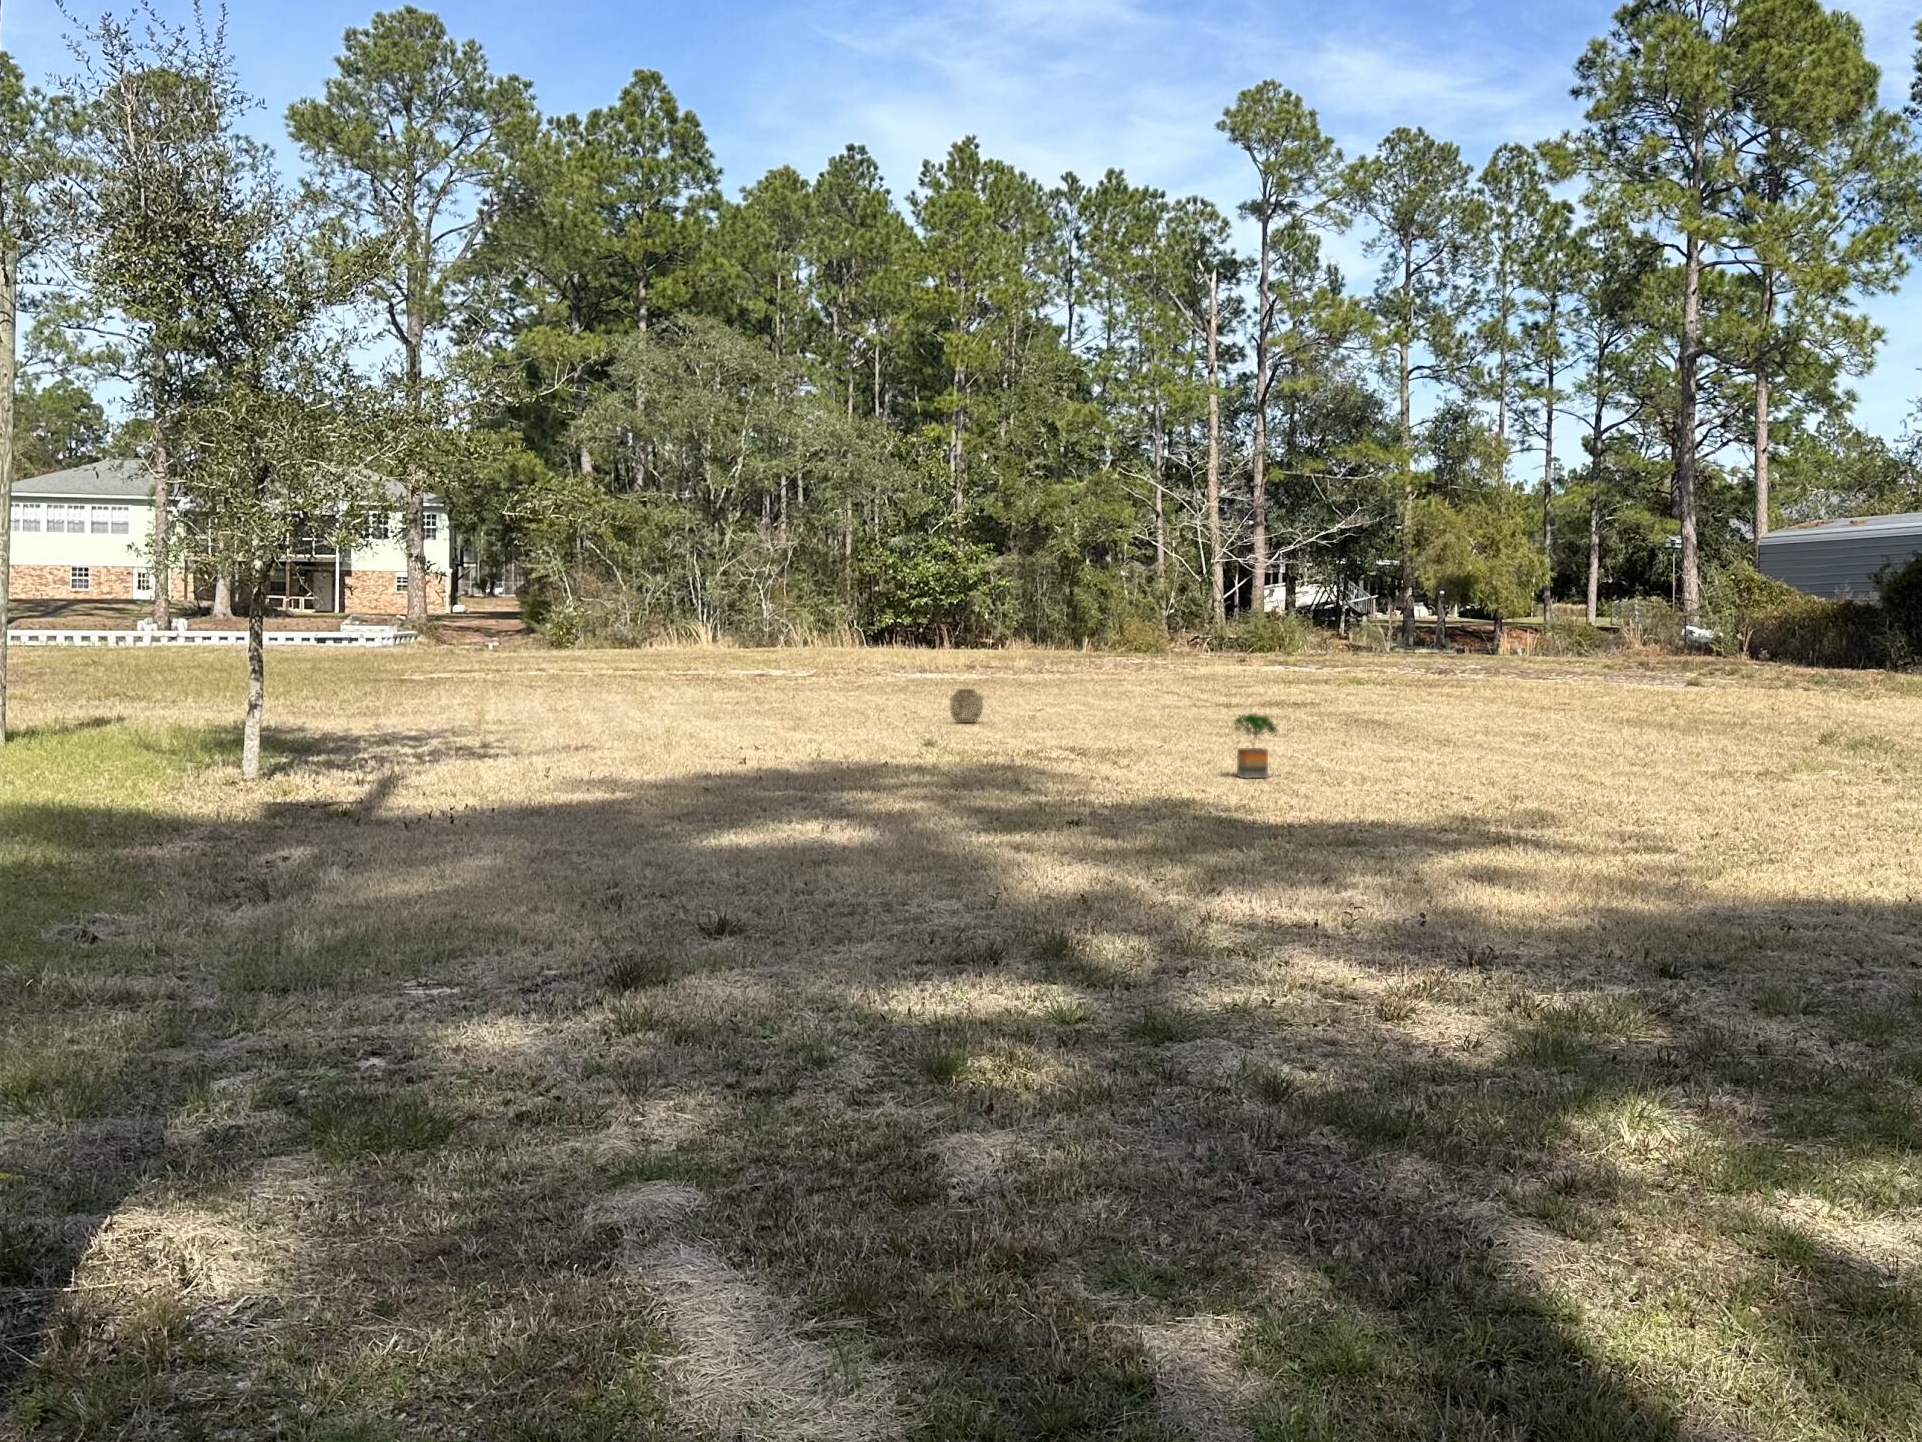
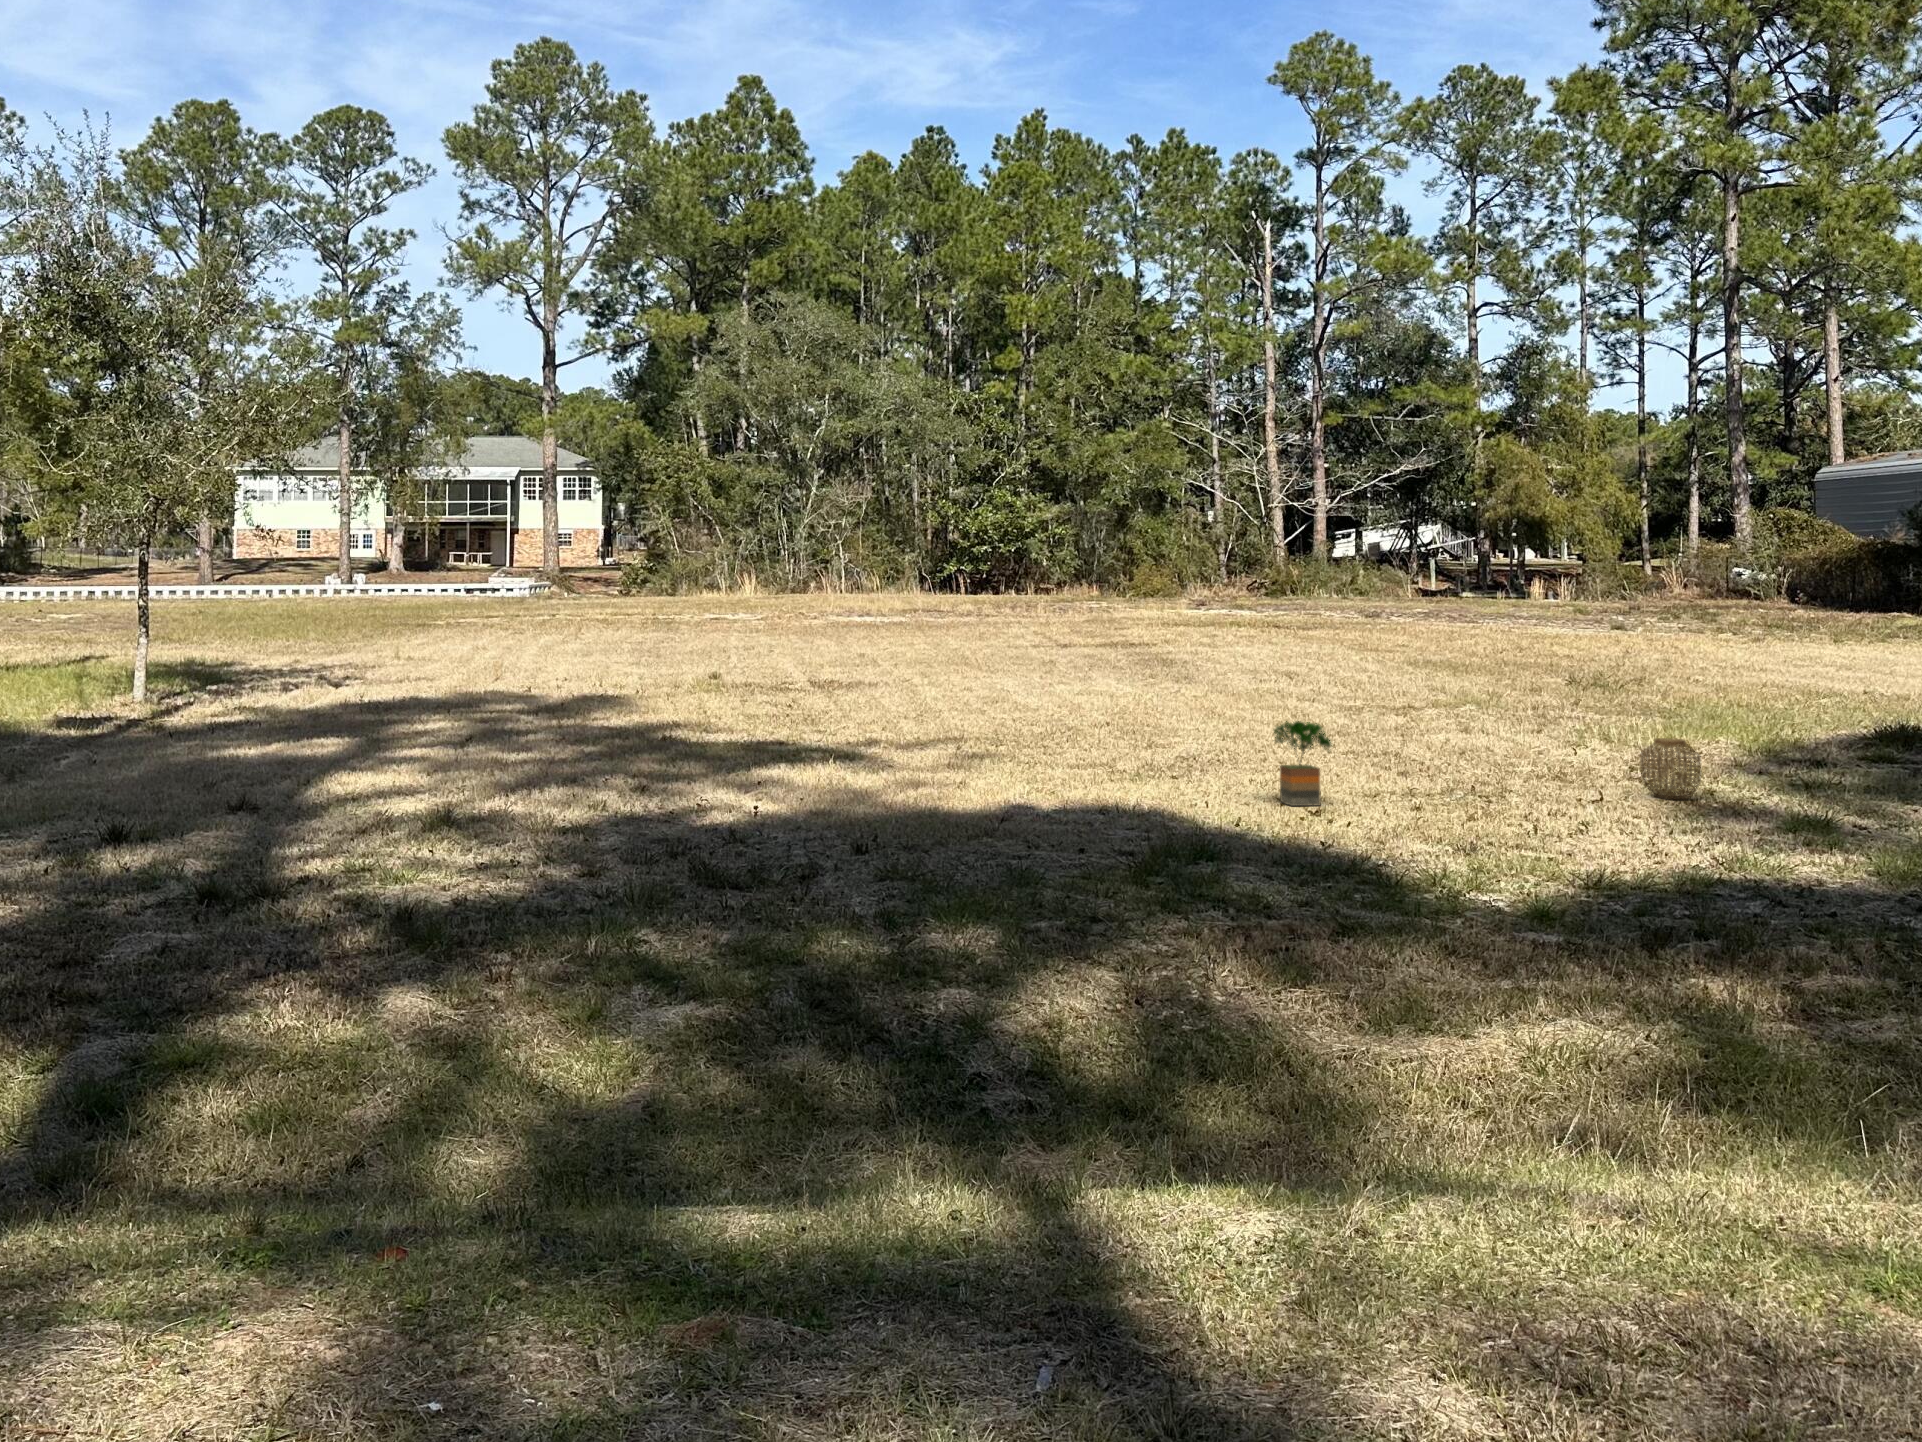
woven basket: present [950,689,982,723] -> present [1640,738,1701,799]

